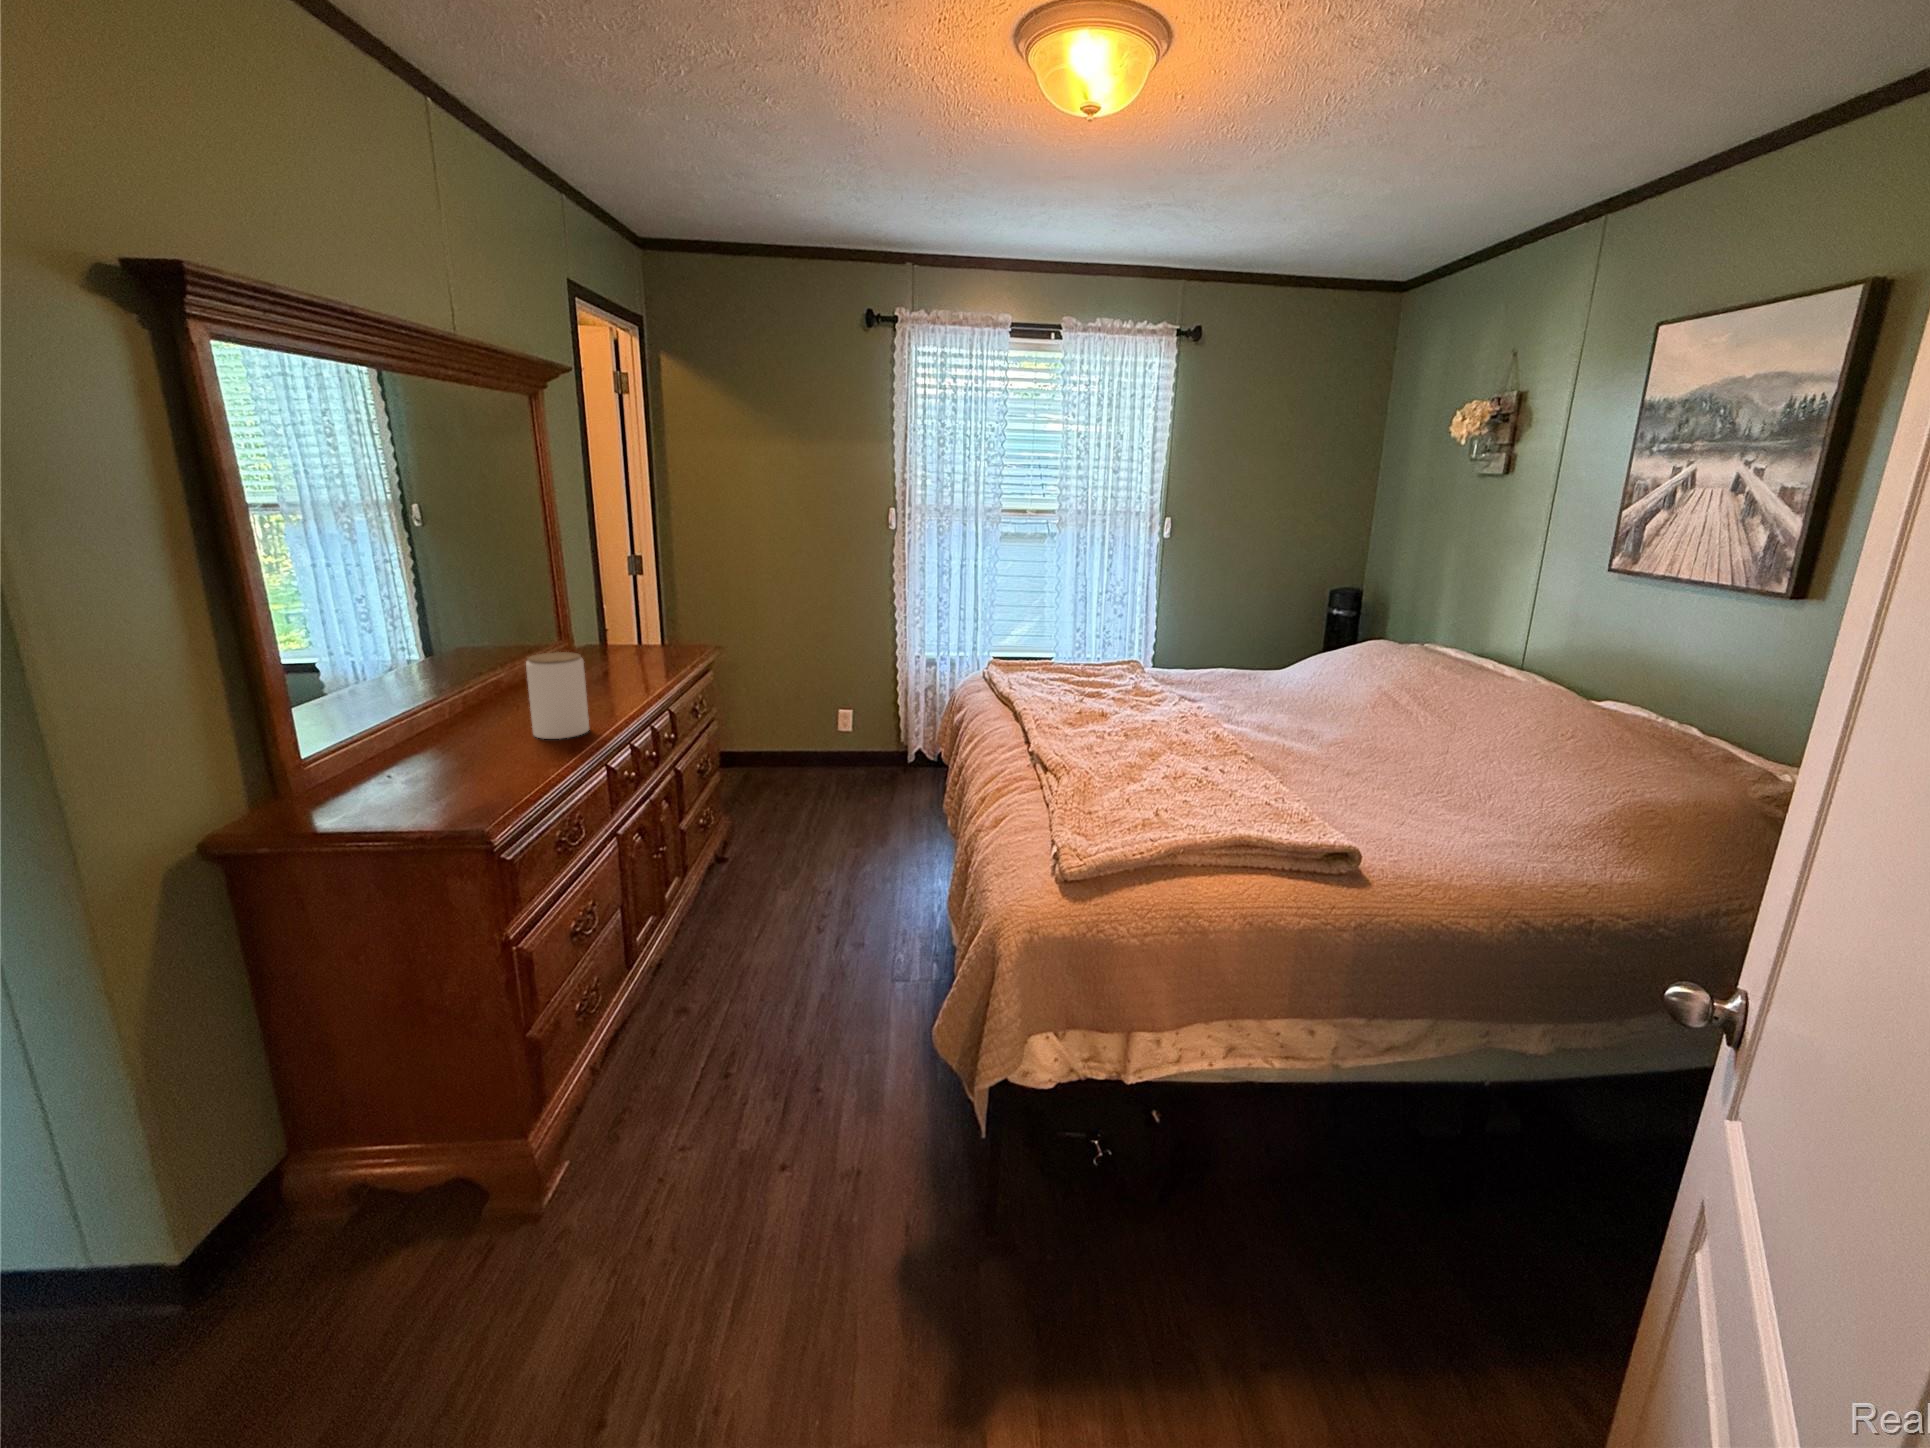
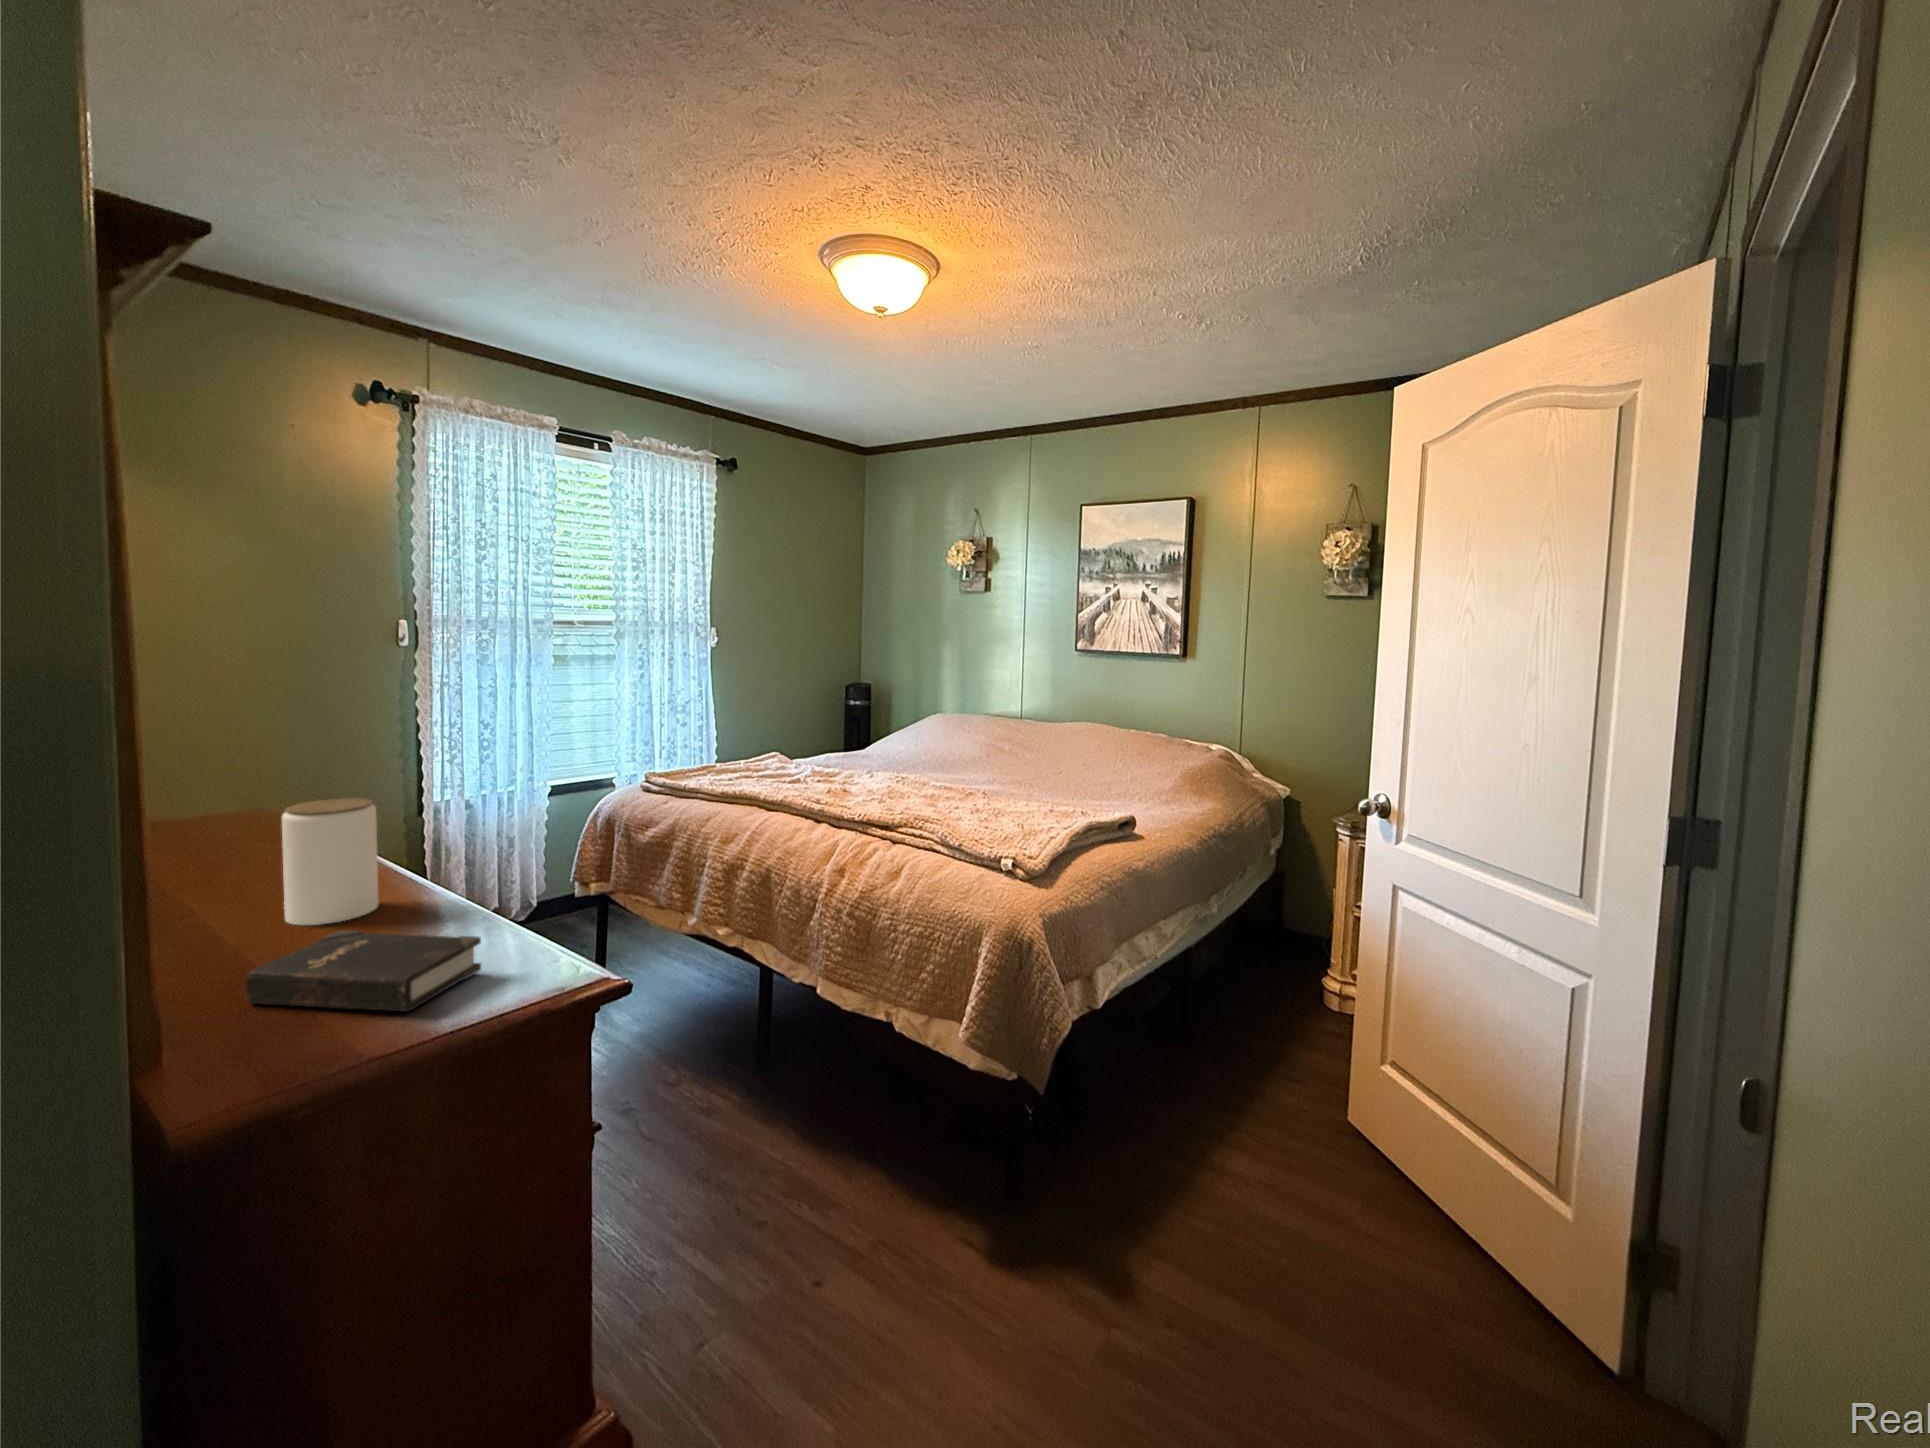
hardback book: none [408,745,510,810] -> present [246,931,481,1011]

